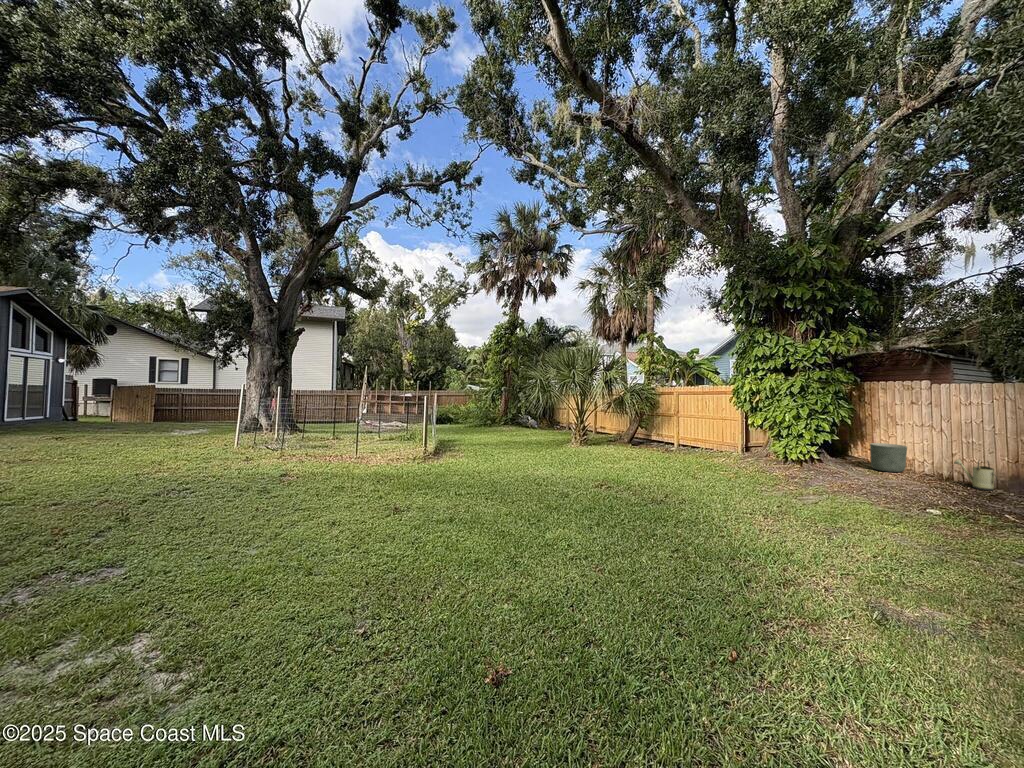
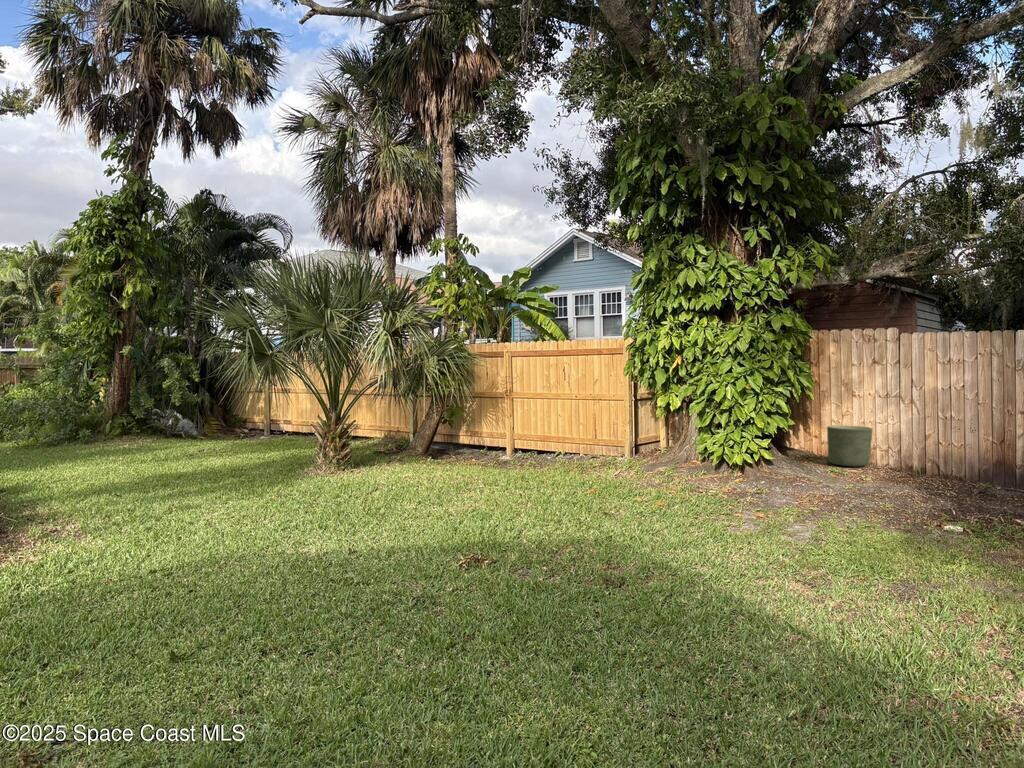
watering can: present [954,459,997,490] -> none [934,440,985,480]

